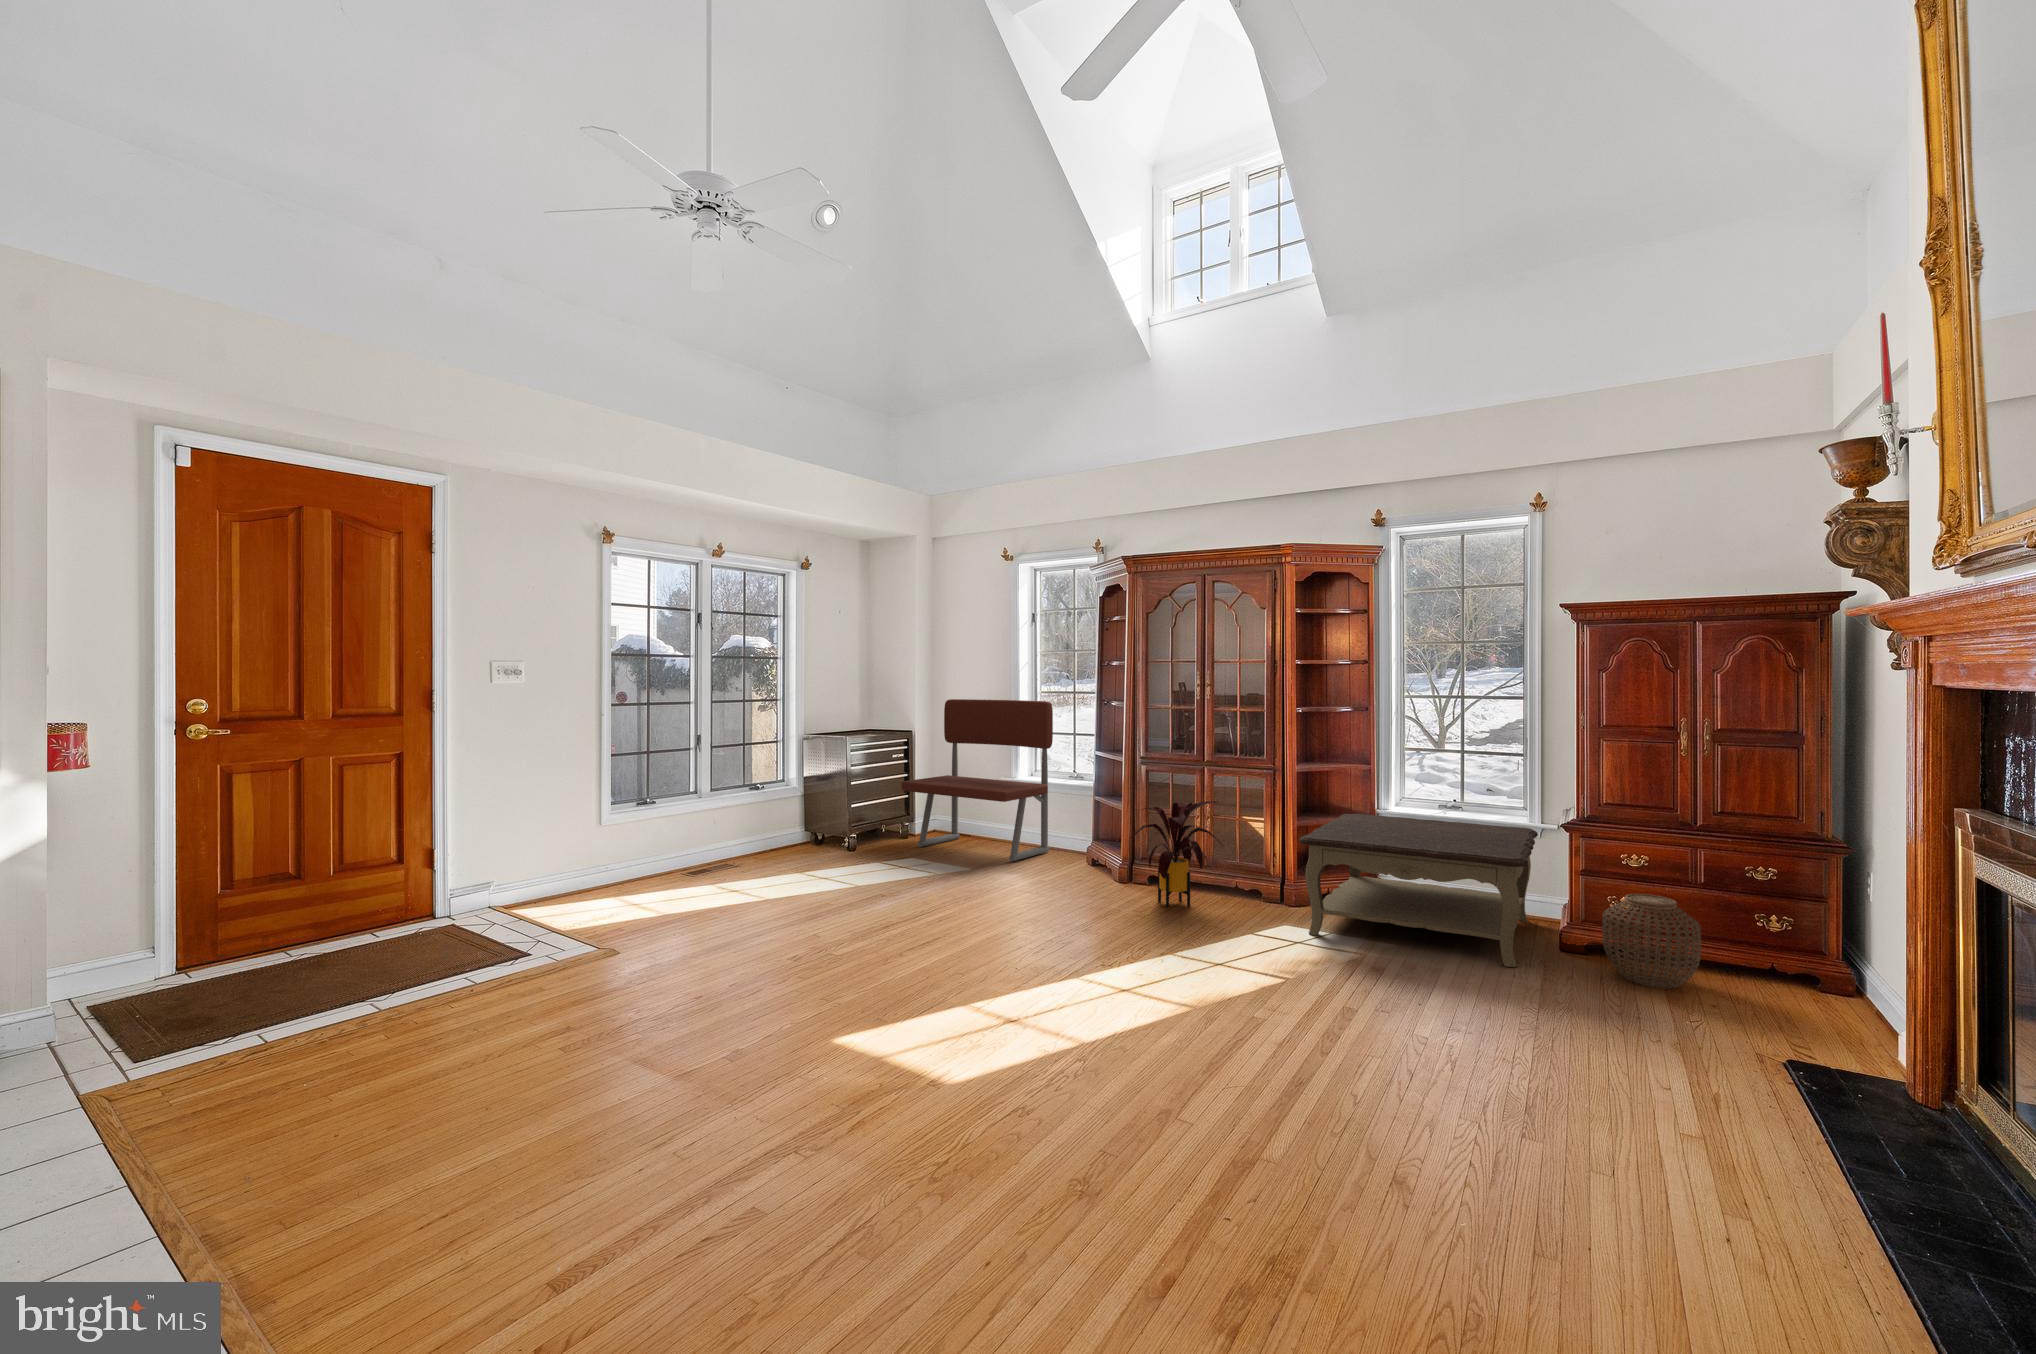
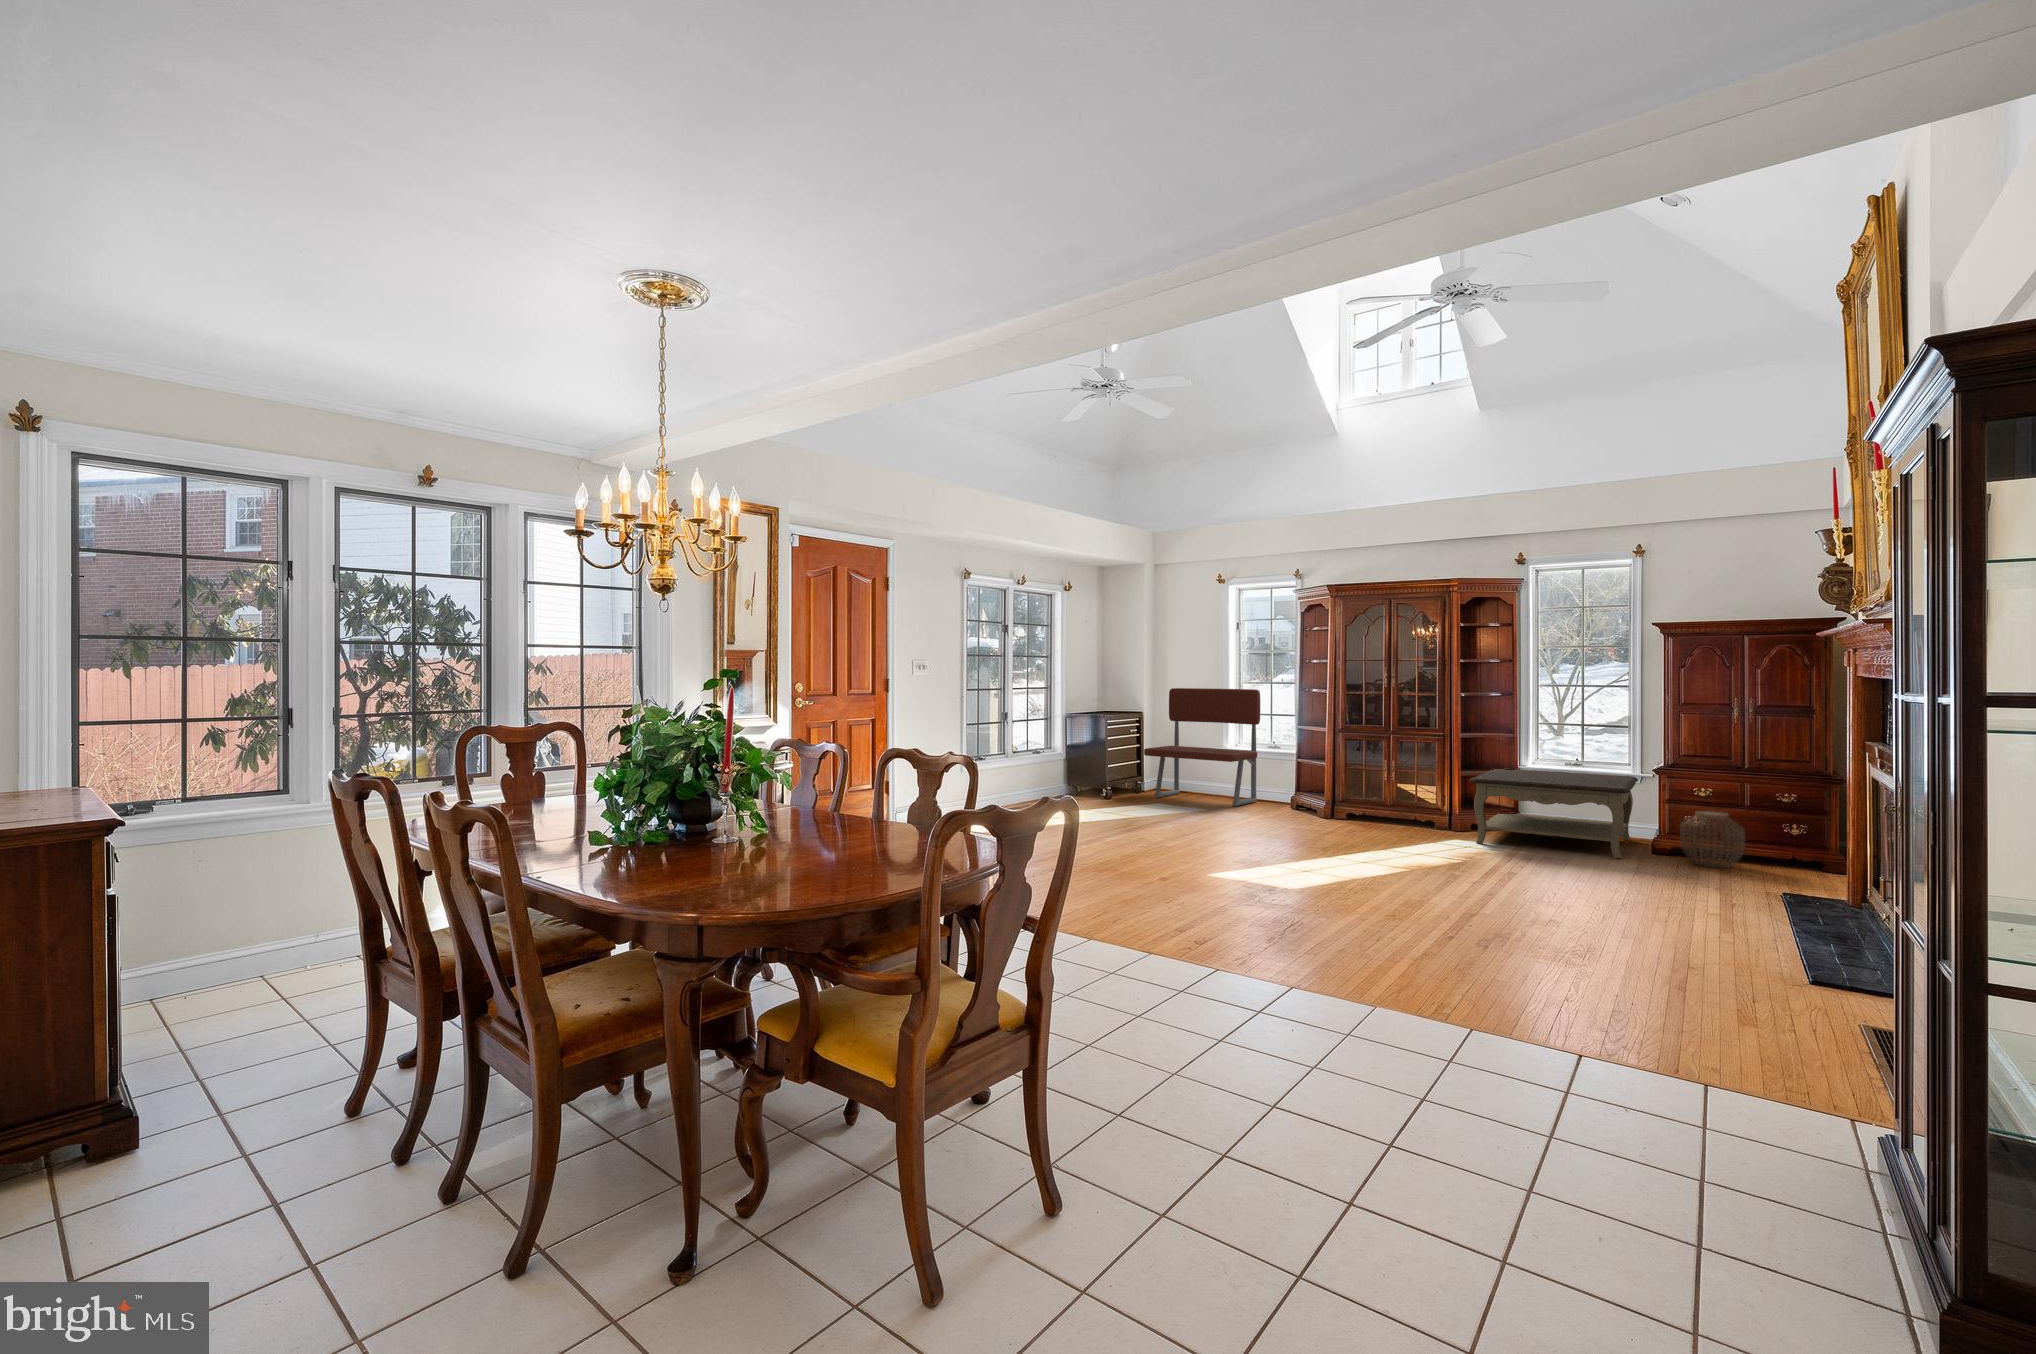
house plant: present [1131,801,1223,907] -> none [1342,758,1409,830]

